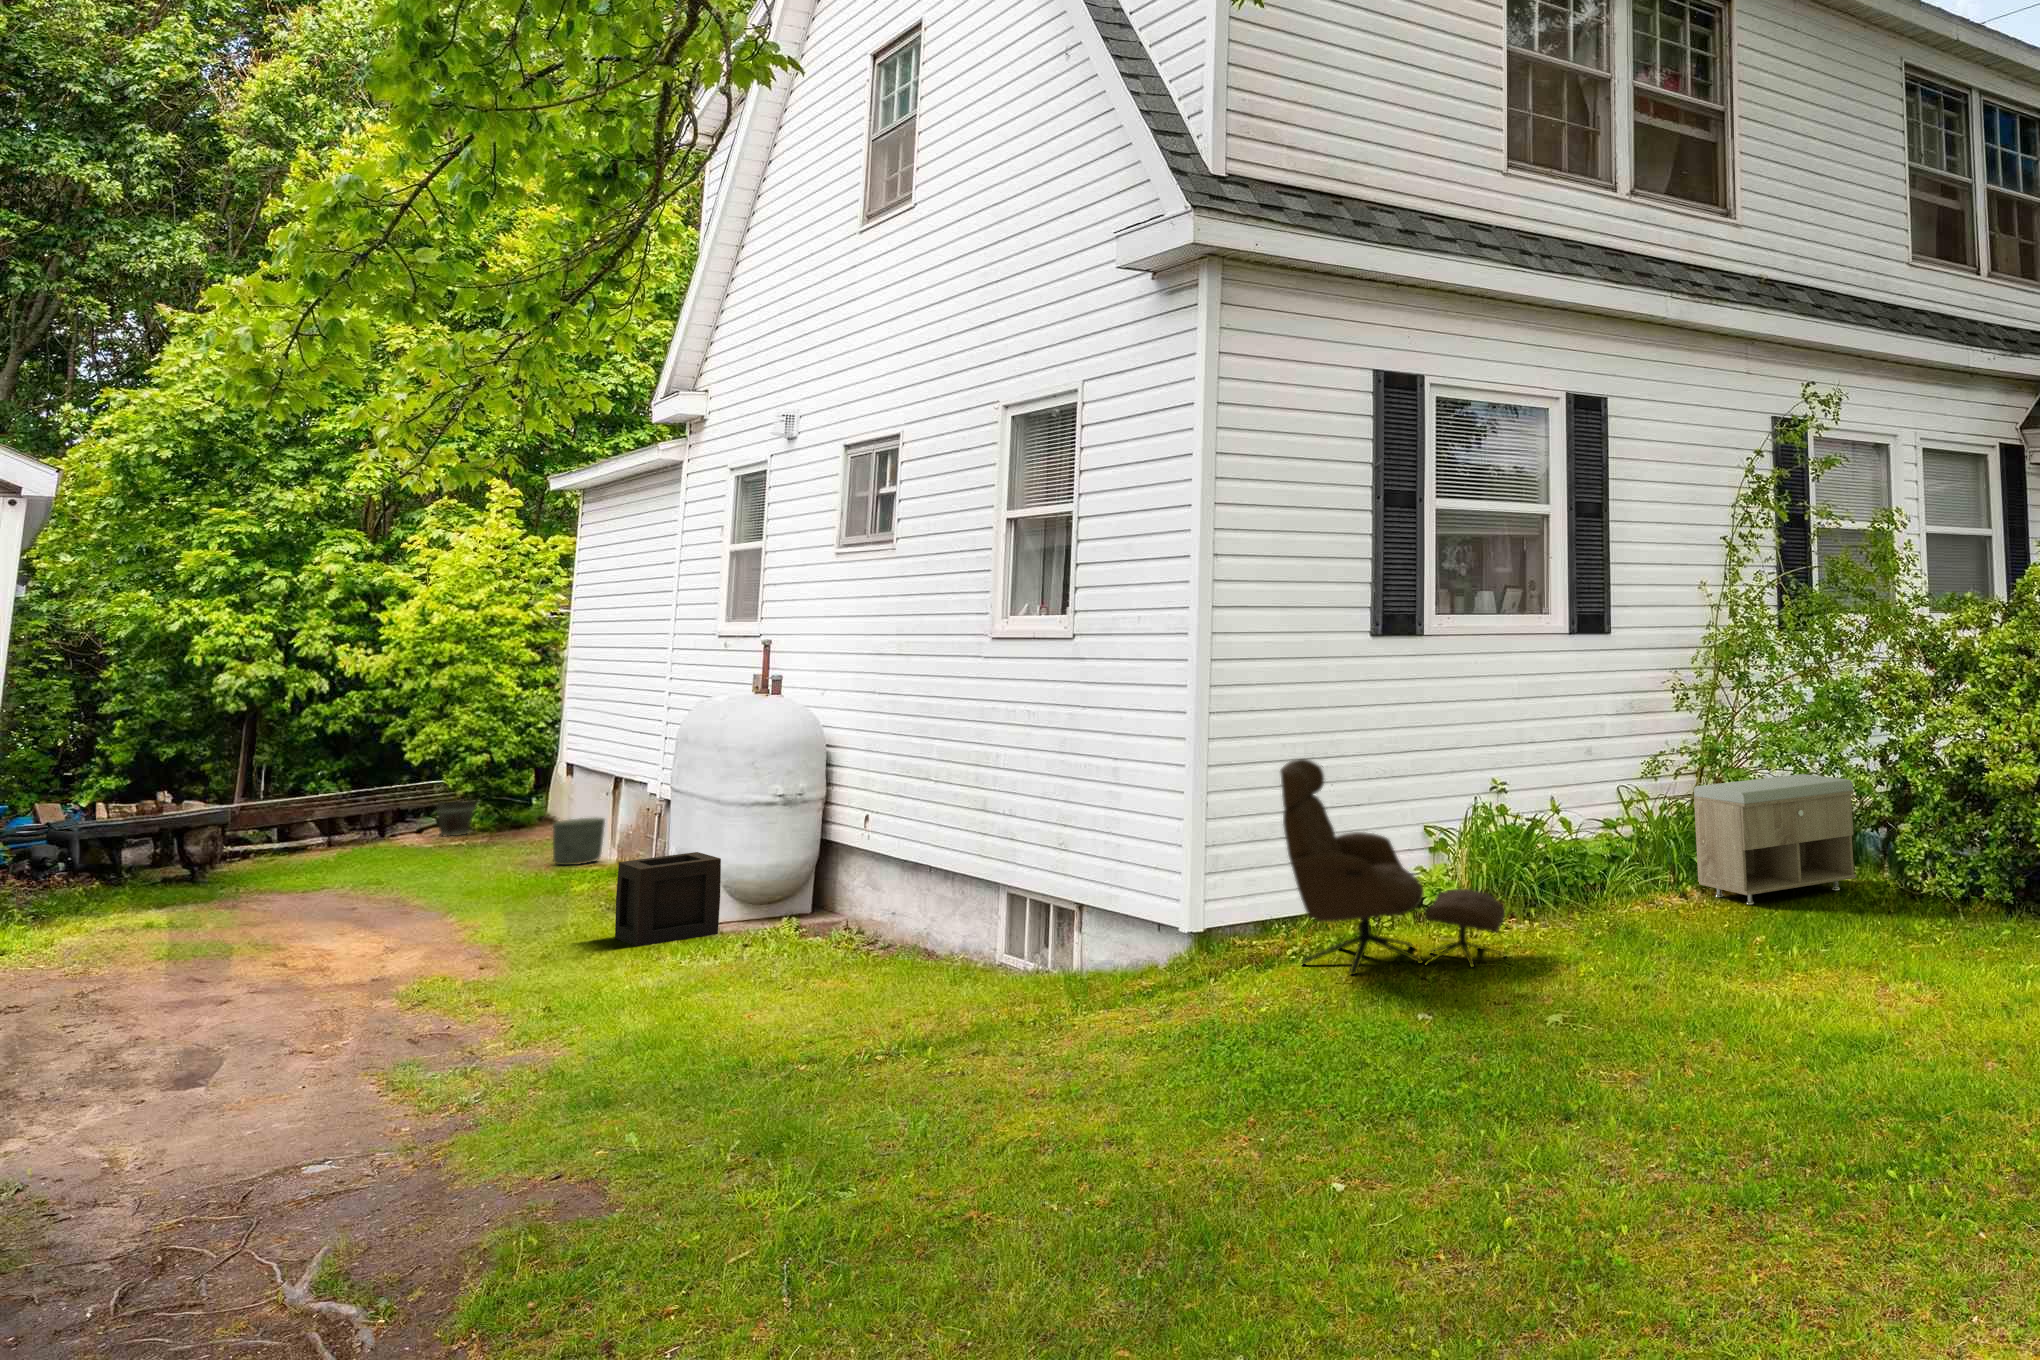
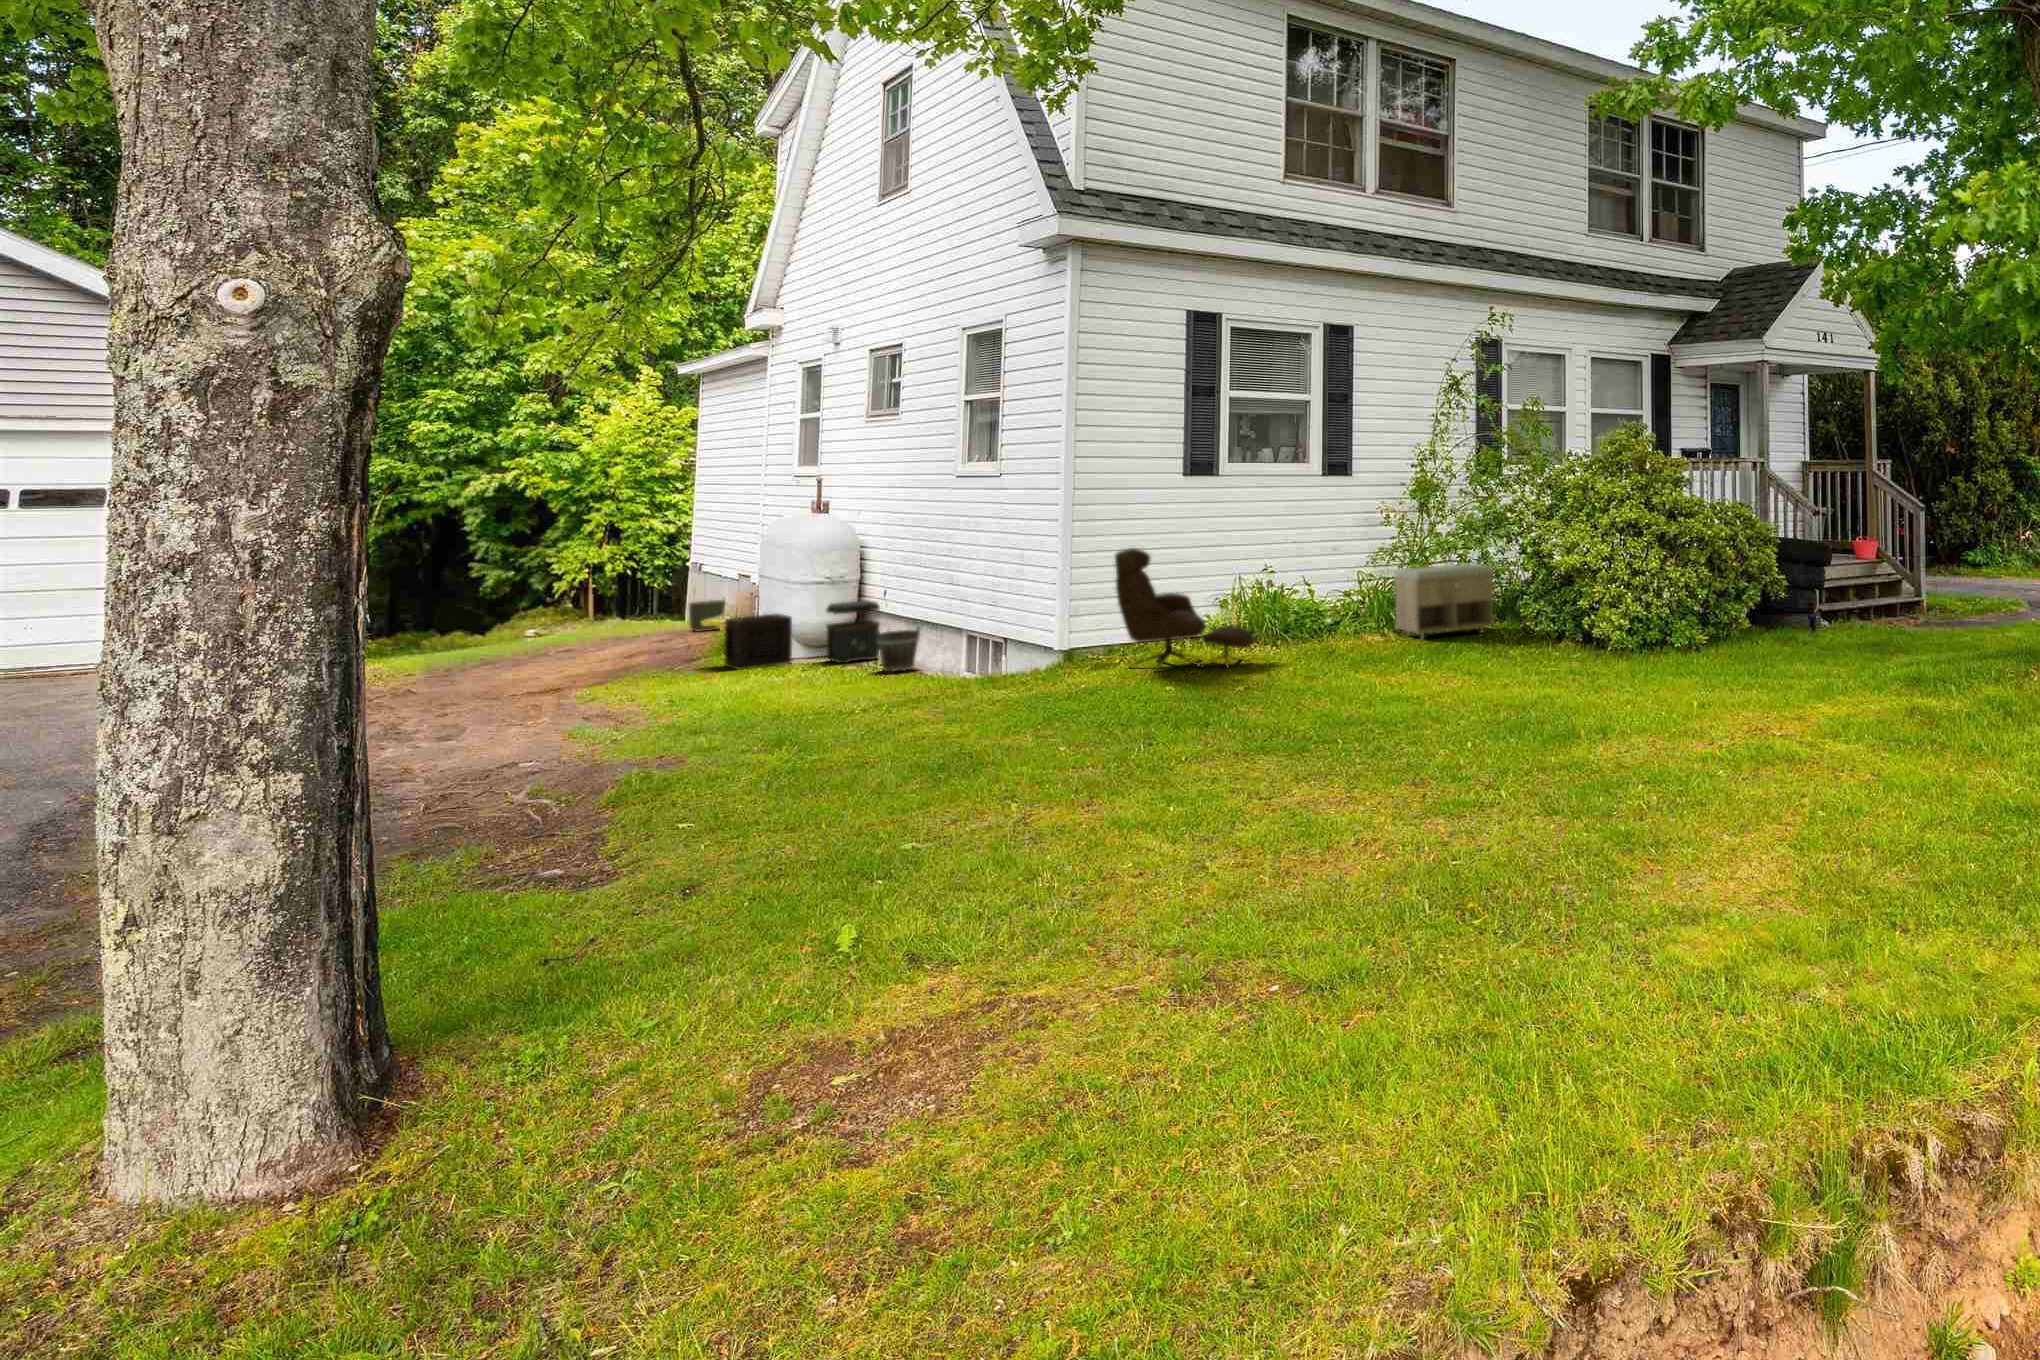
bucket: present [436,800,476,836] -> present [876,627,920,672]
toolbox: none [772,831,855,935] -> present [826,600,880,663]

